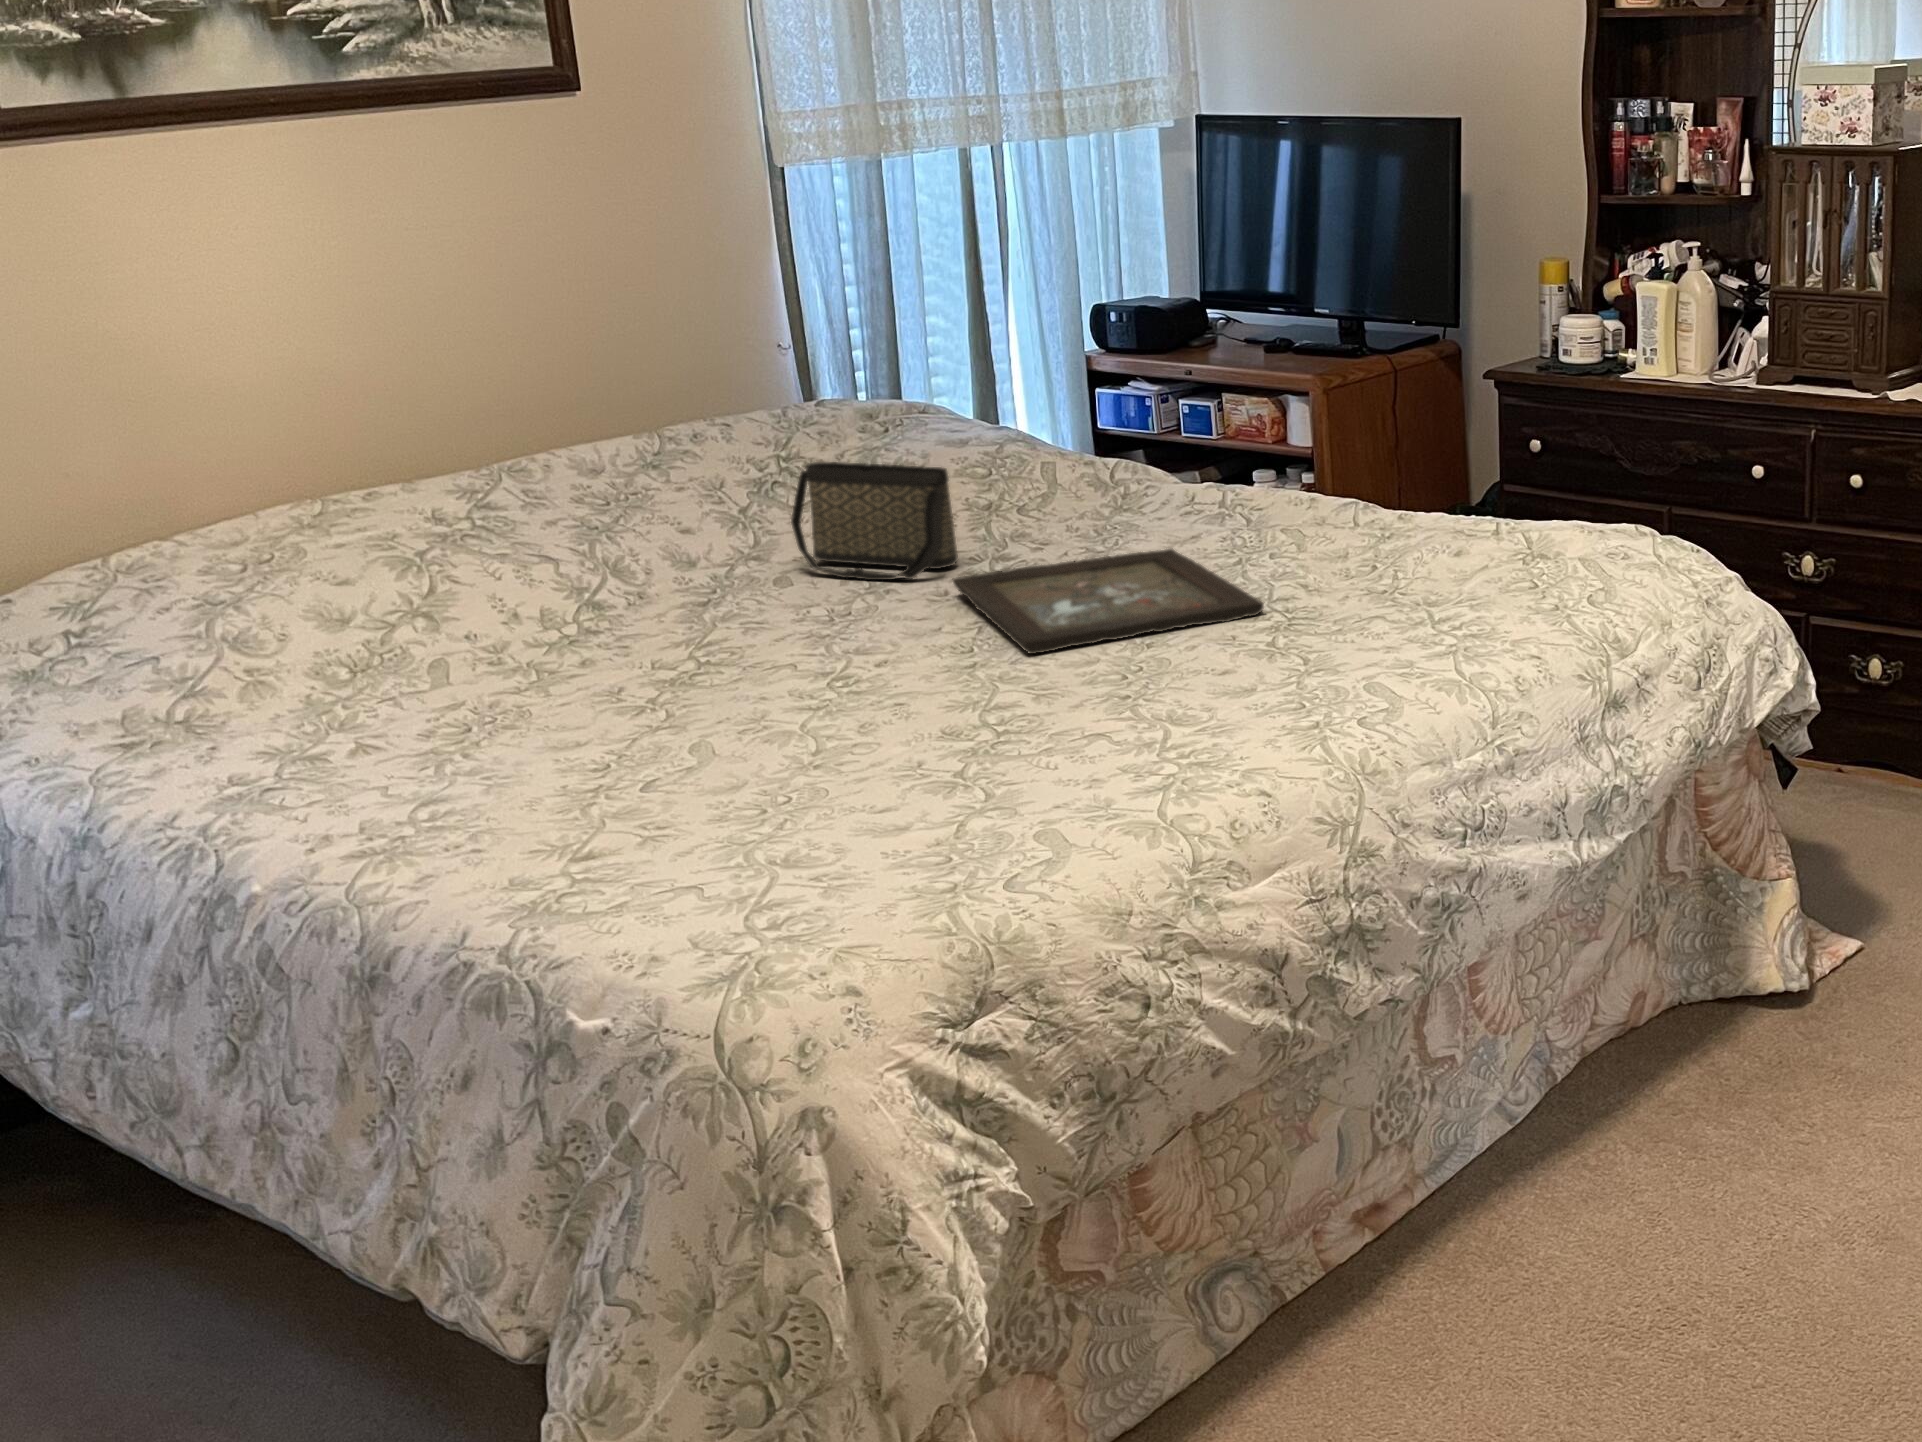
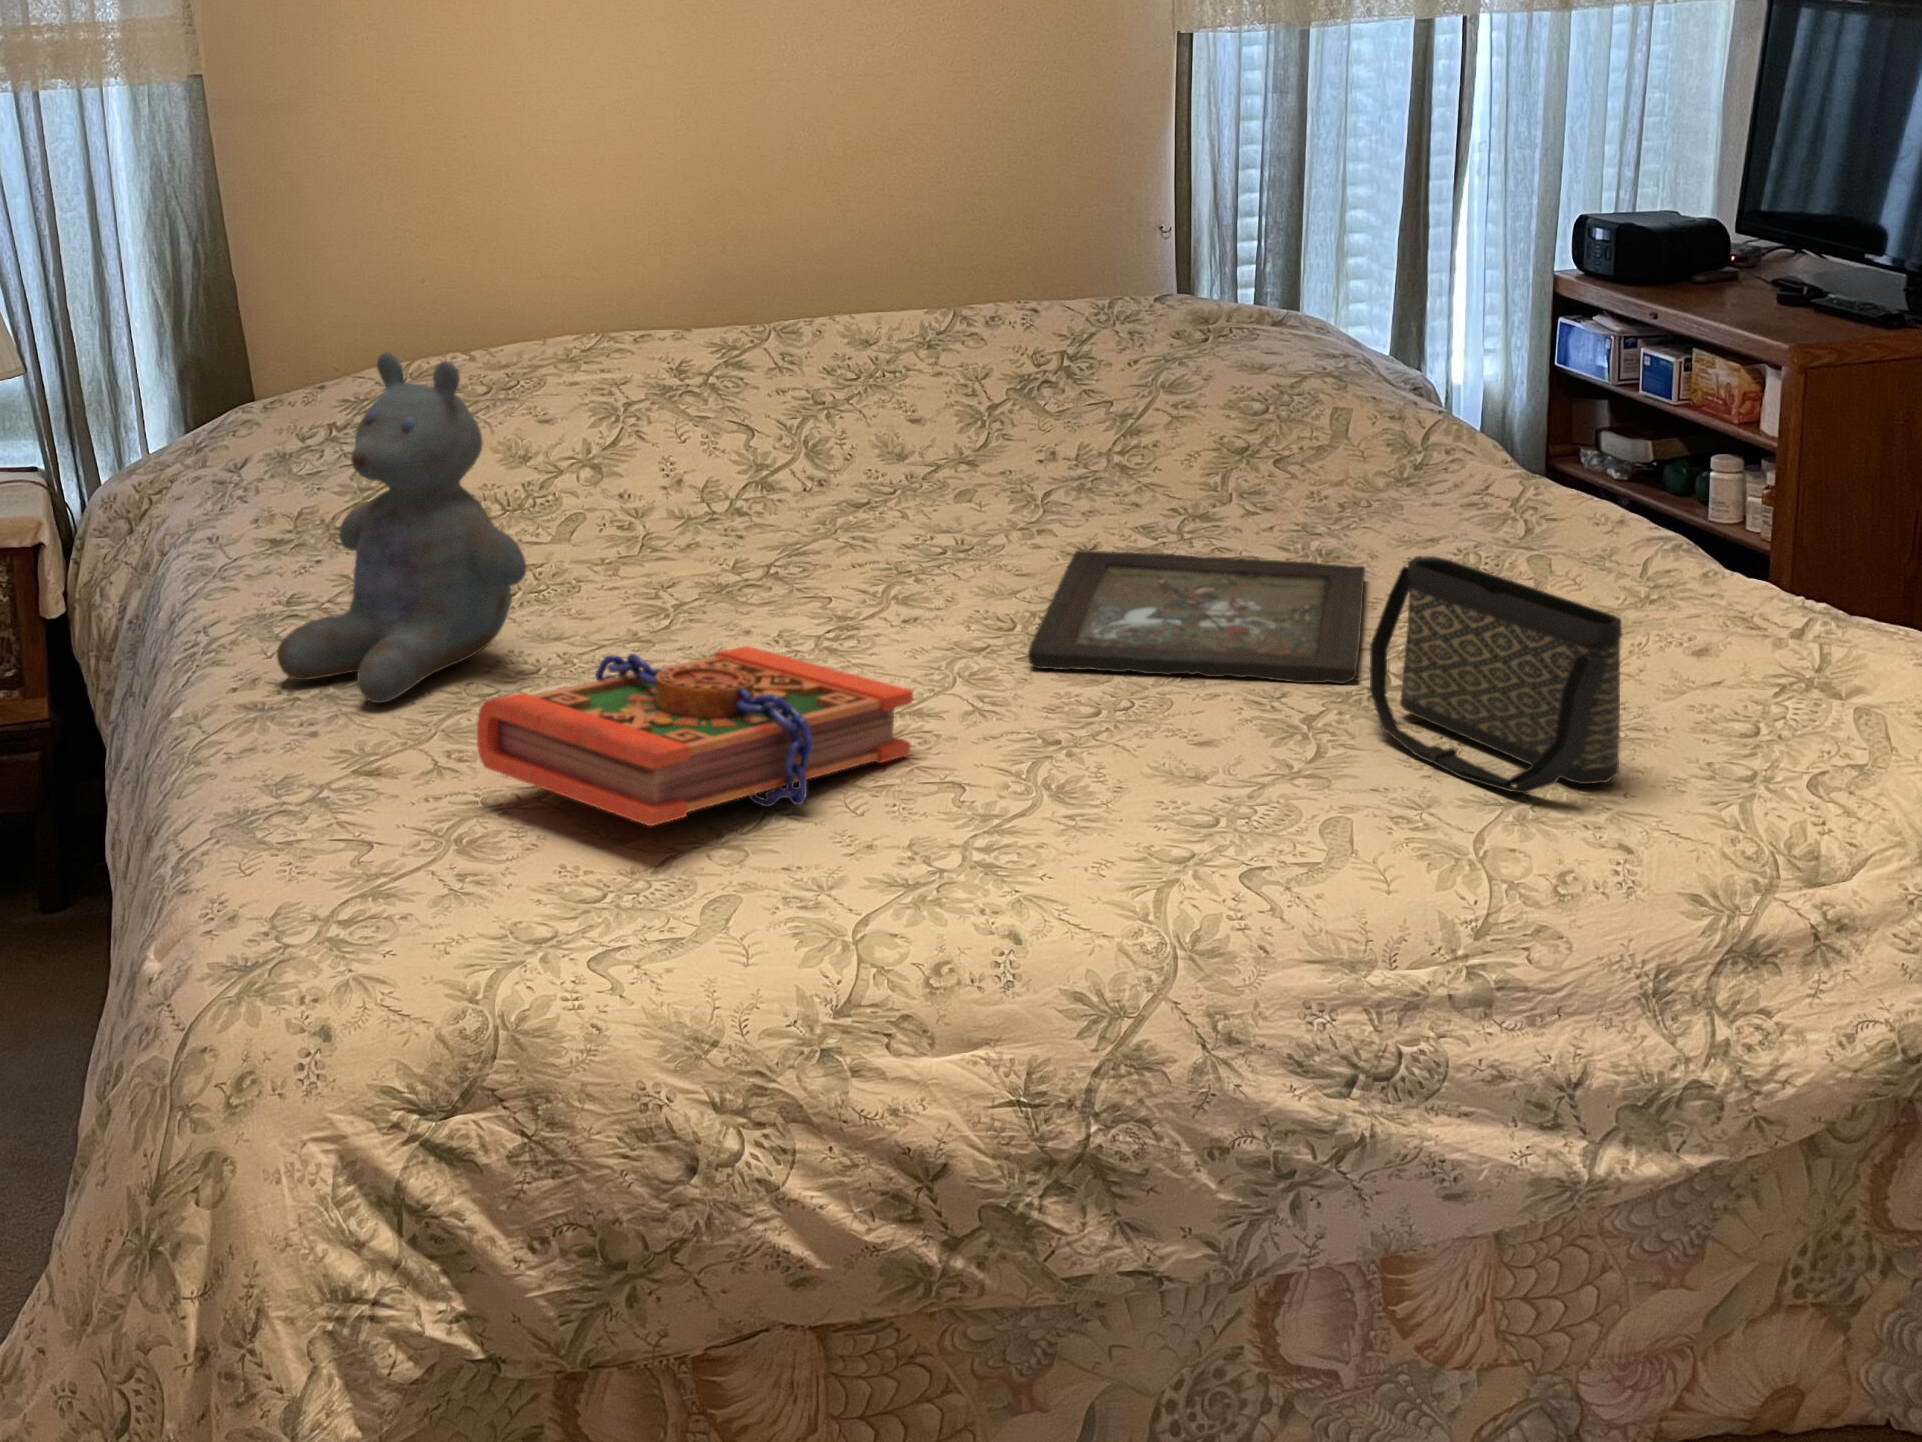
handbag: present [791,462,958,580] -> present [1370,556,1622,793]
stuffed bear: none [343,475,599,810] -> present [277,353,526,703]
book: none [728,668,1032,799] -> present [477,646,913,826]

